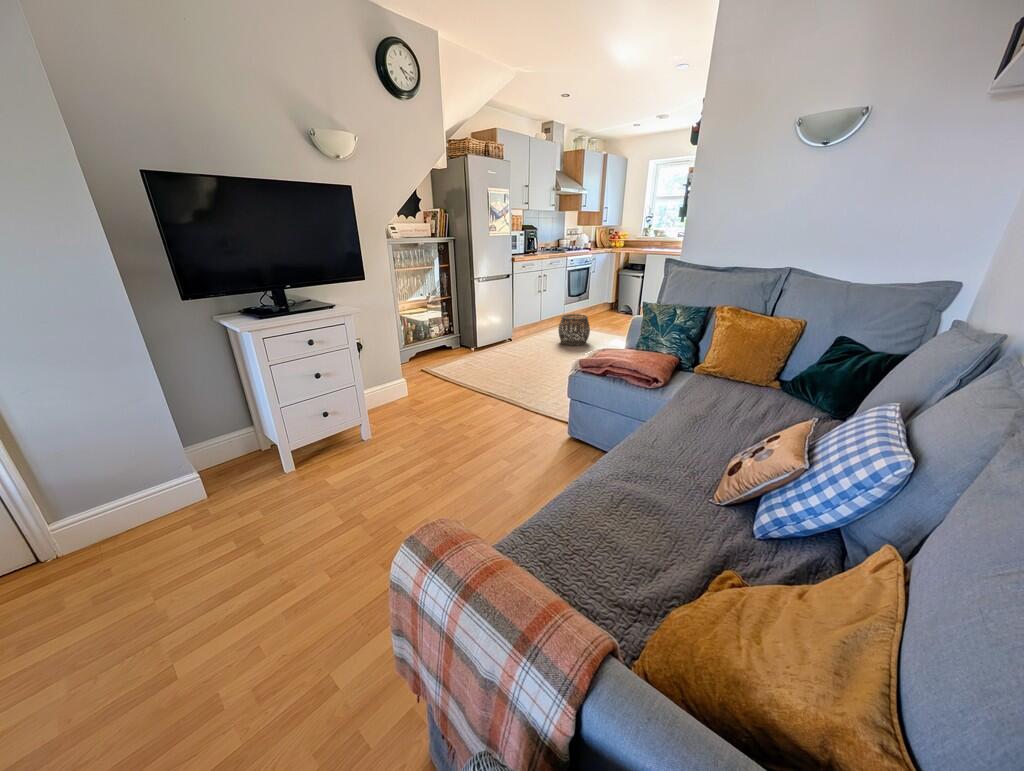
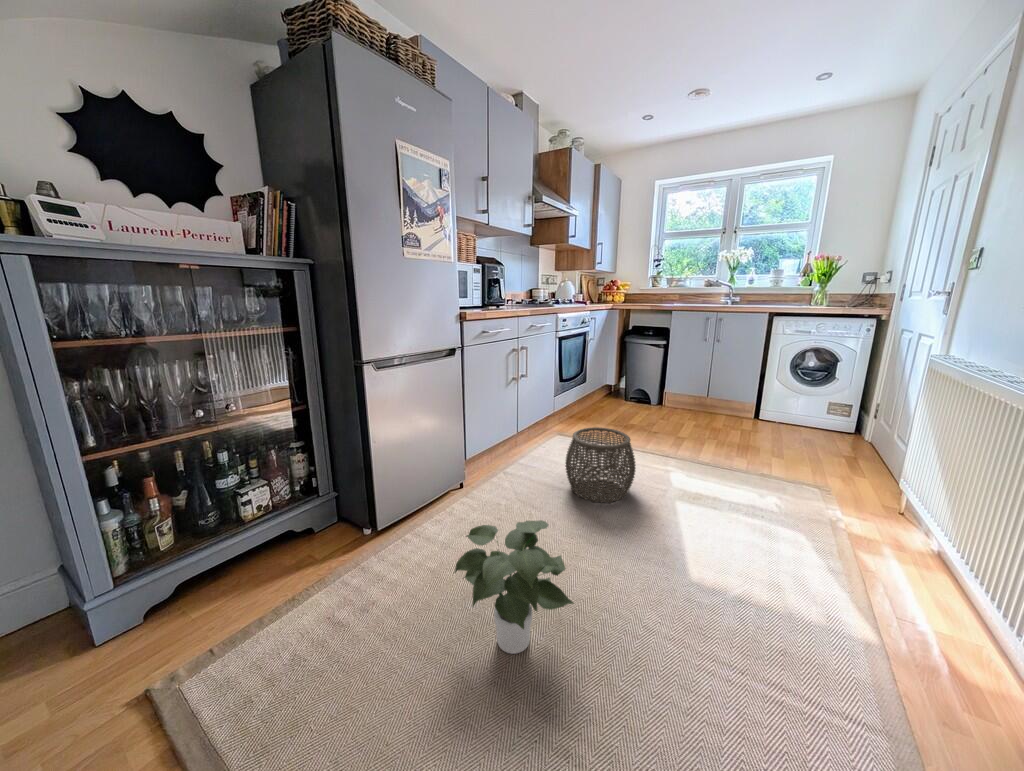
potted plant: none [507,329,544,367] -> present [454,520,574,654]

